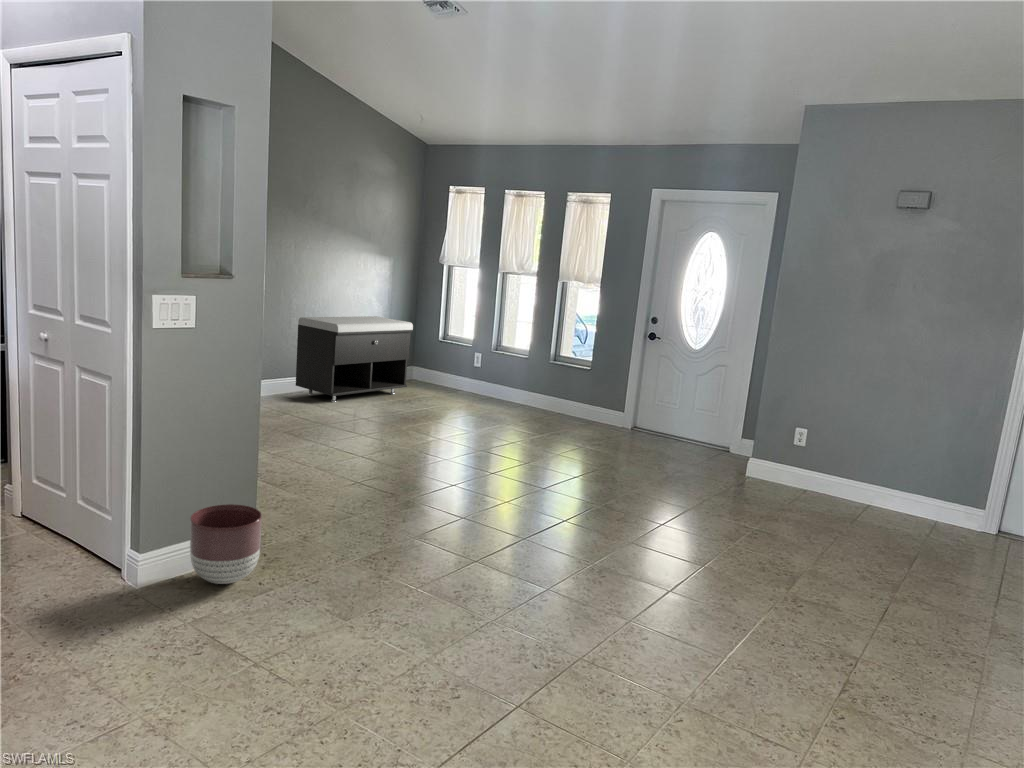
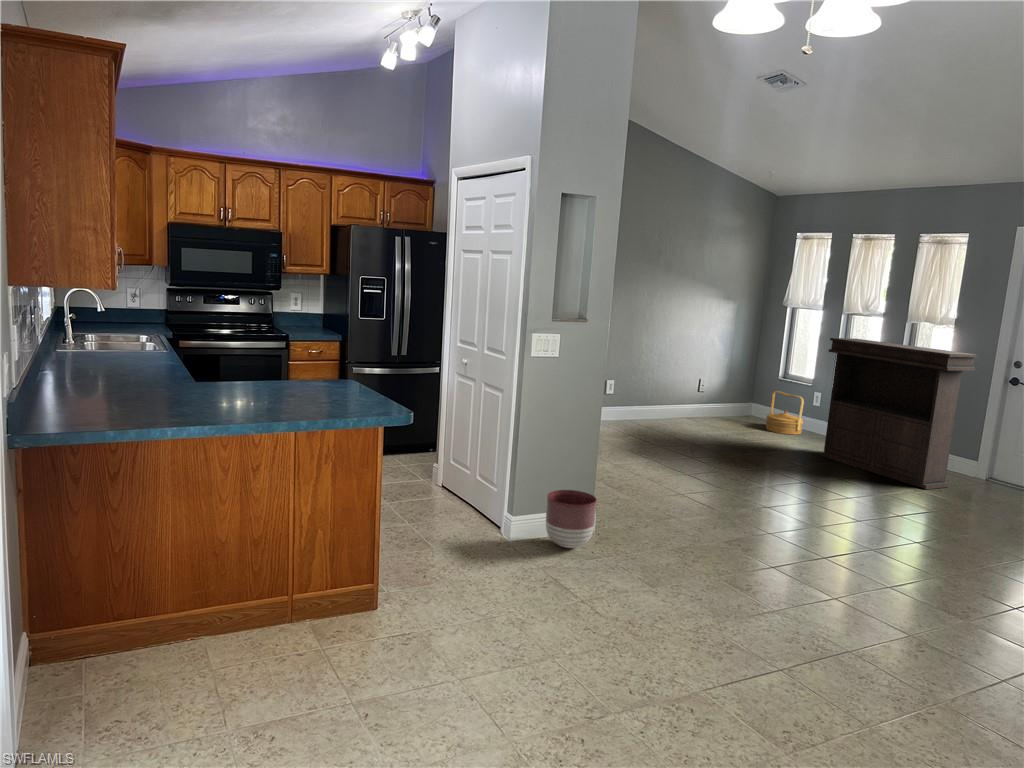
console table: none [488,296,624,443] -> present [820,338,977,489]
storage bench: present [296,316,413,402] -> none [640,355,751,431]
woven basket: none [430,352,466,396] -> present [766,391,804,435]

